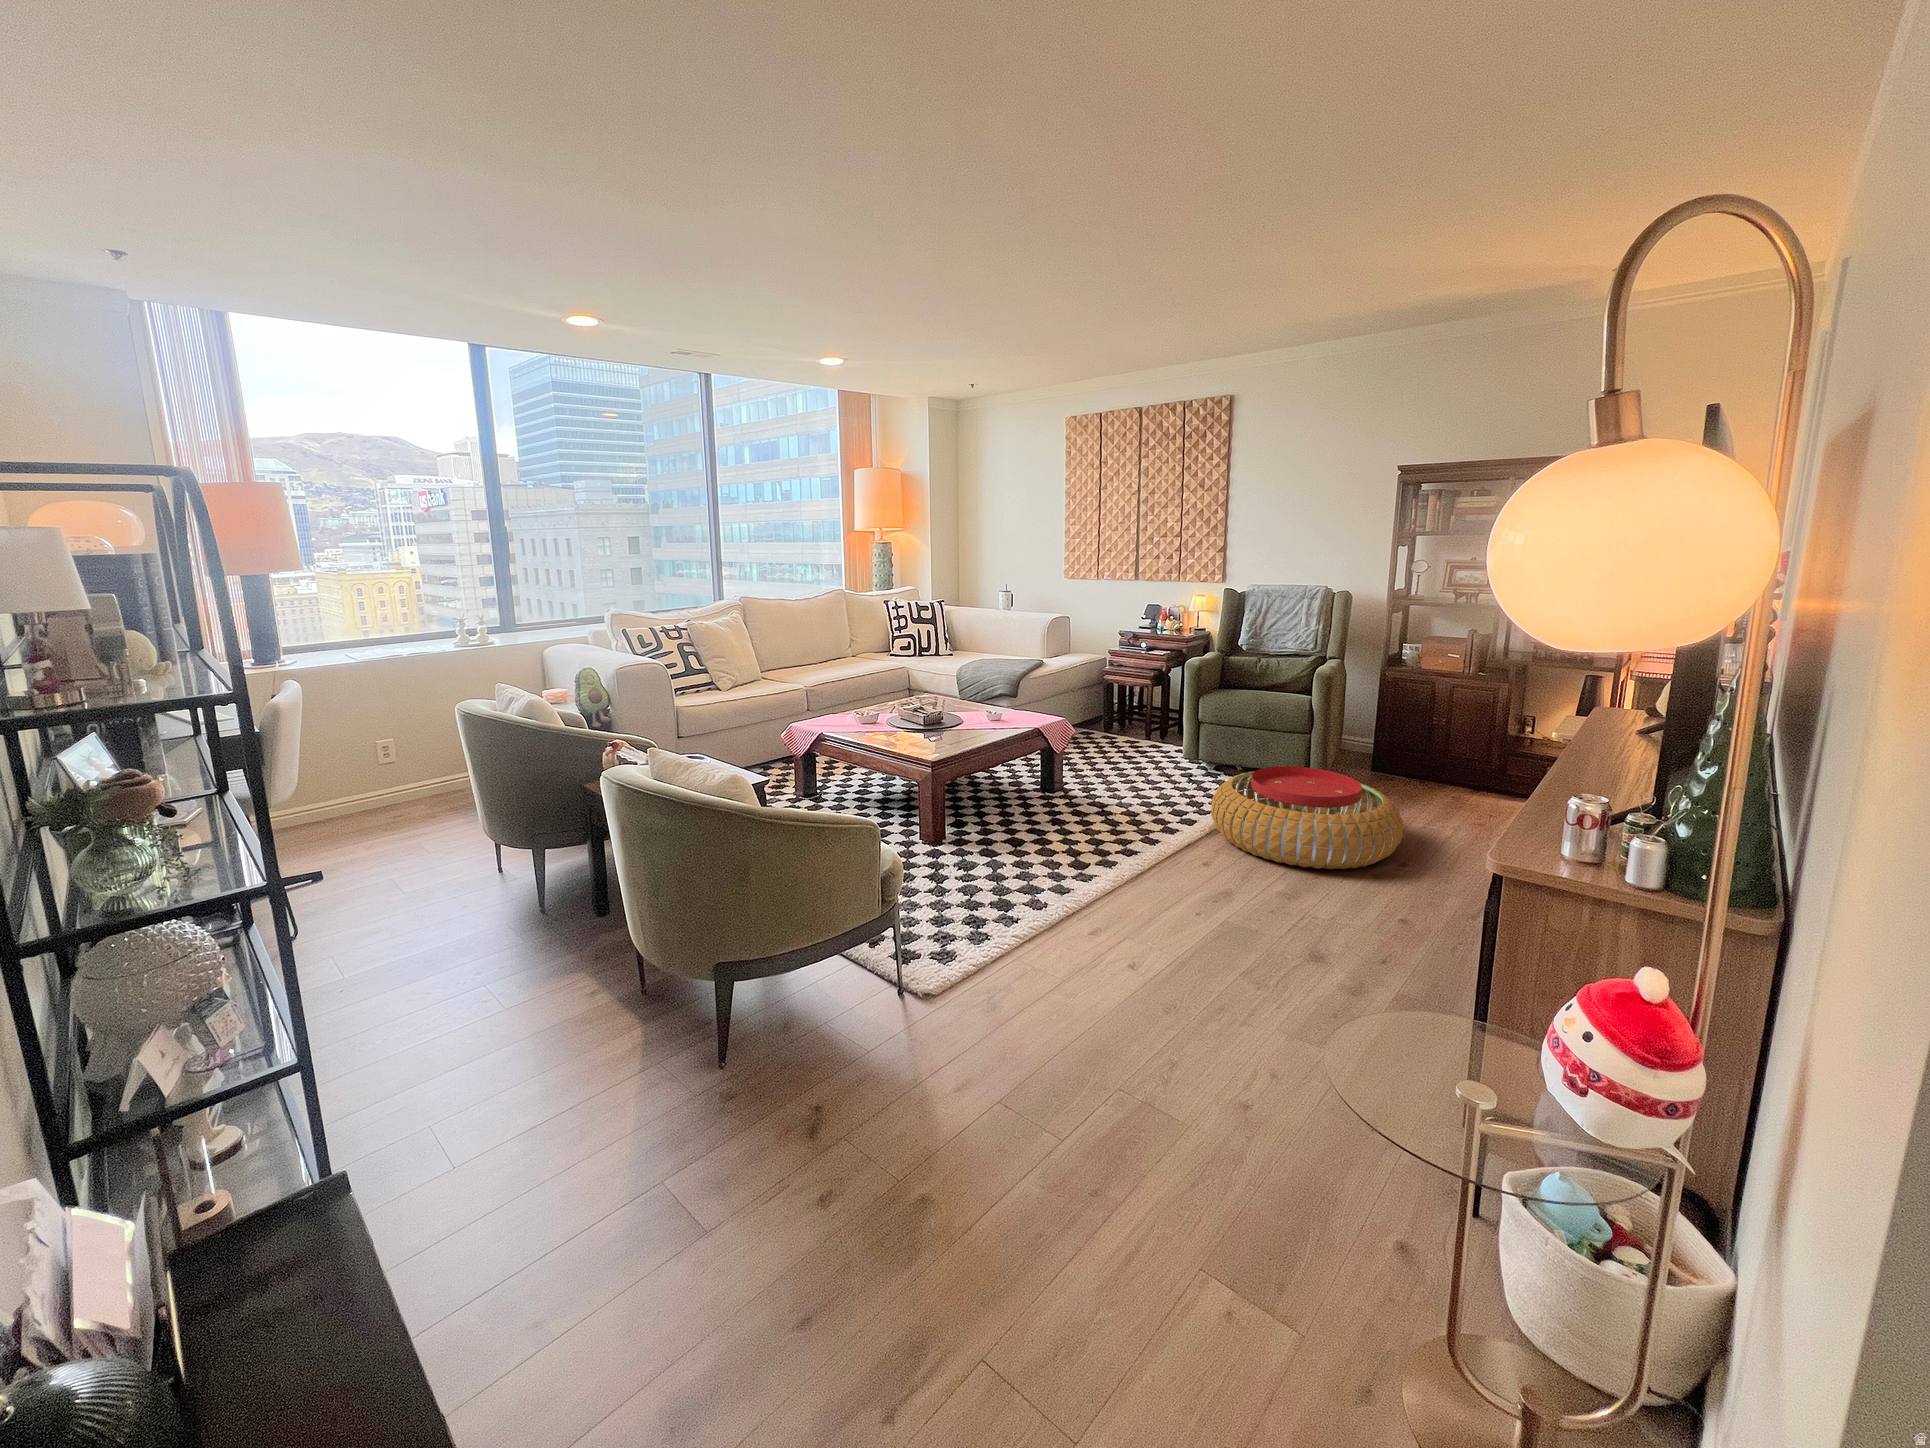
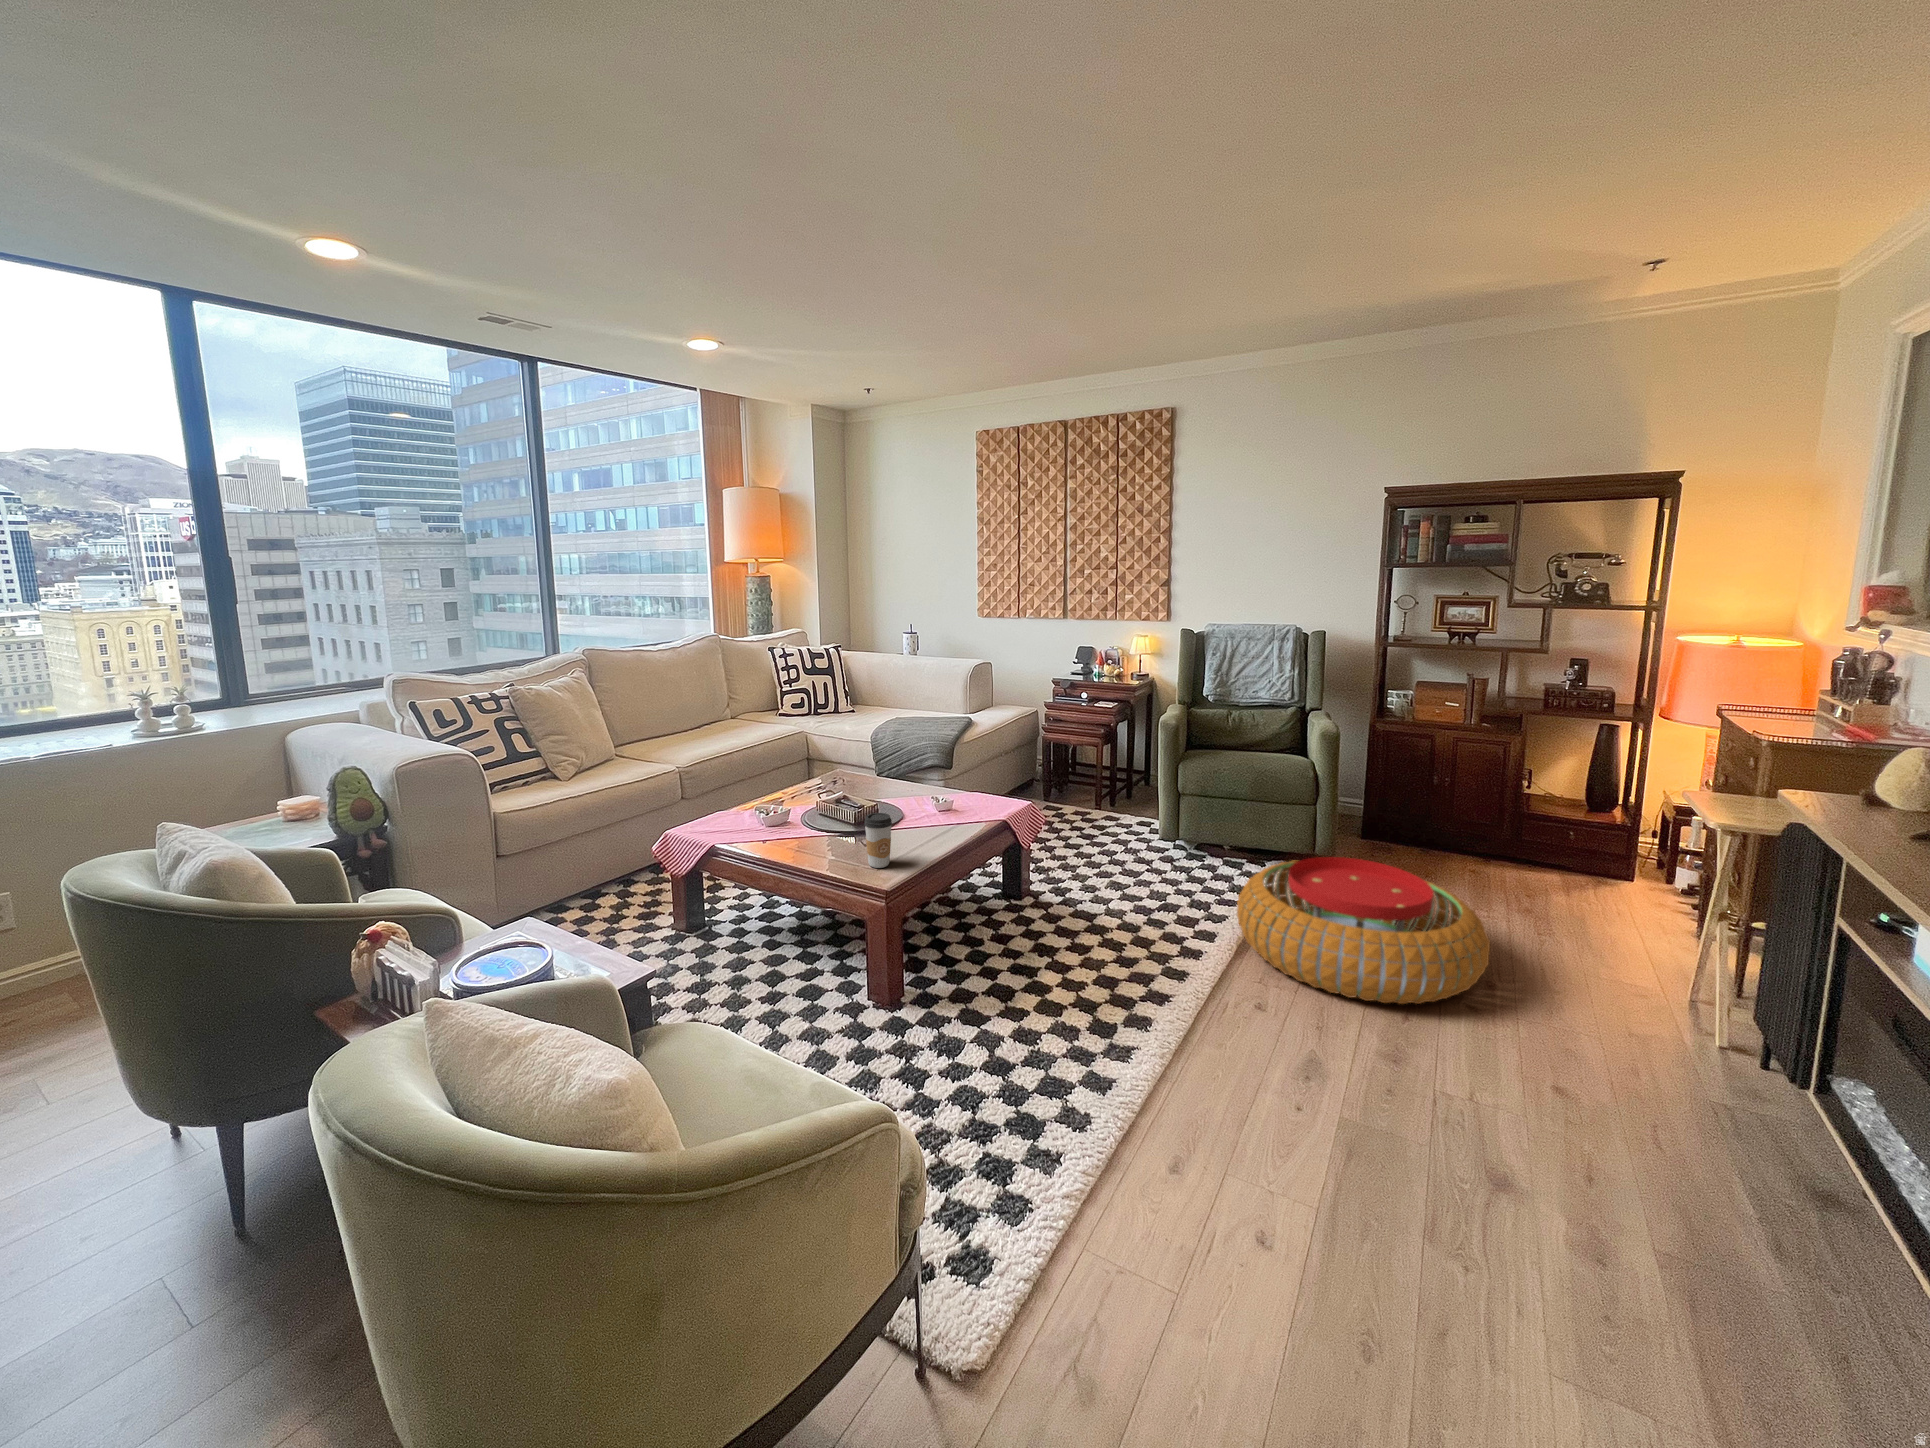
coffee cup: none [922,711,942,750] -> present [864,813,892,868]

